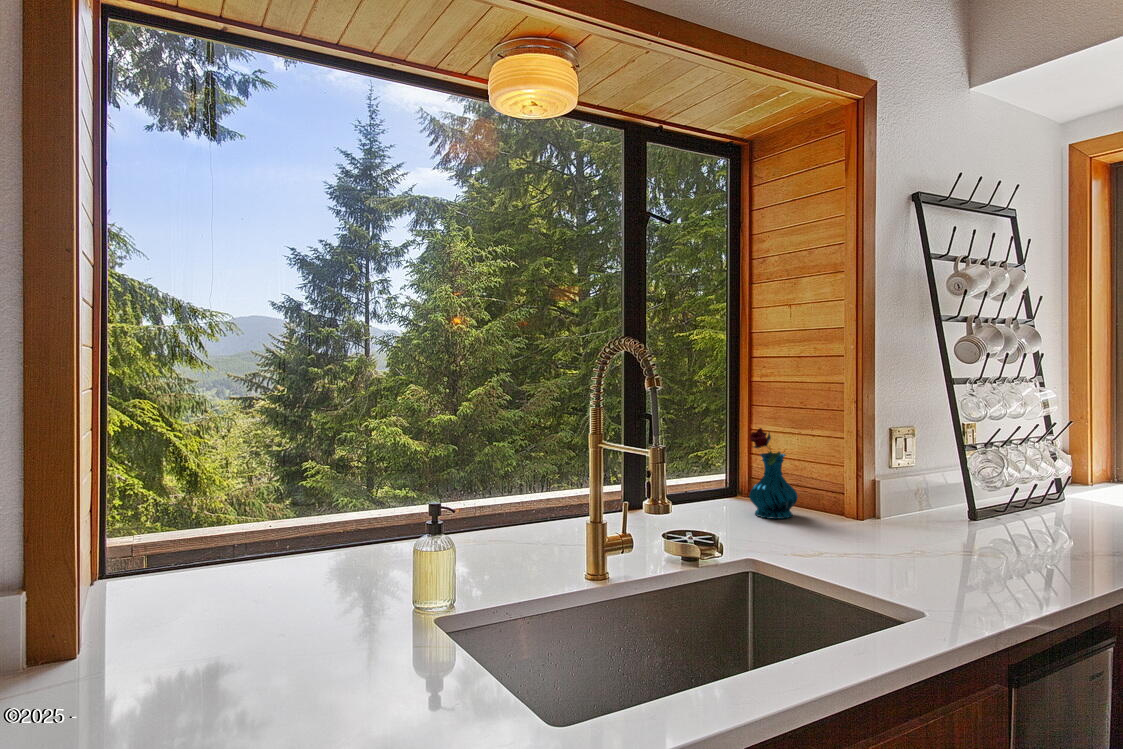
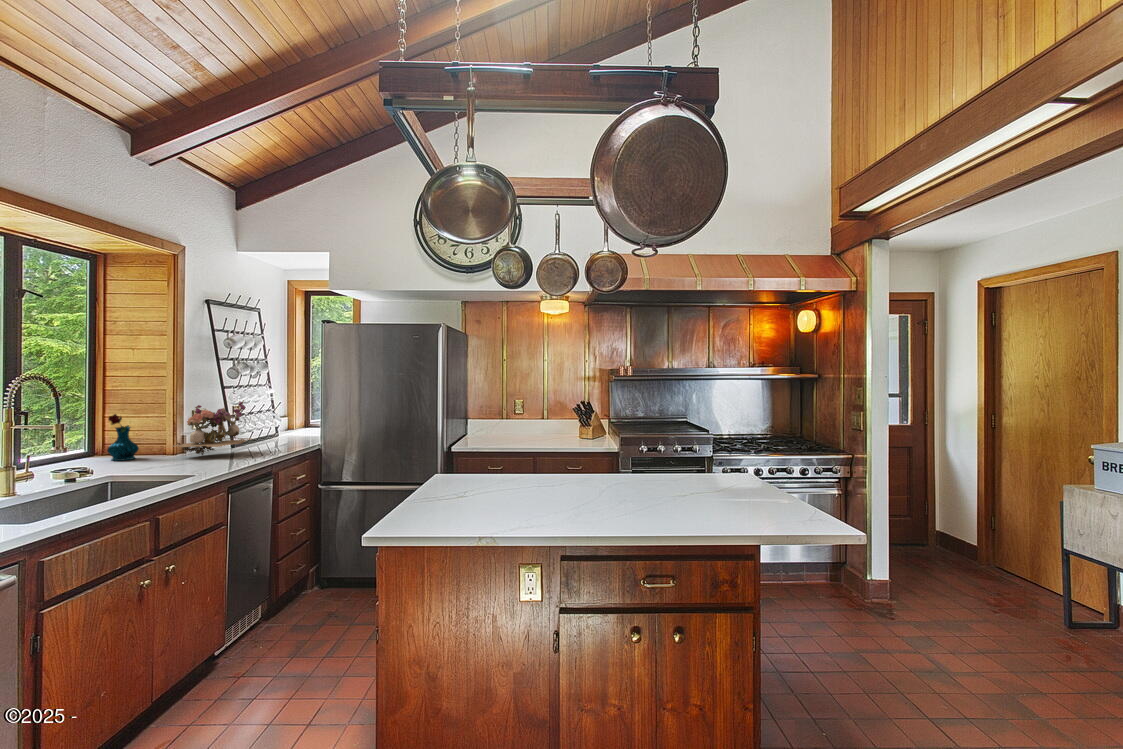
flower arrangement: none [853,411,1027,533] -> present [173,400,252,455]

